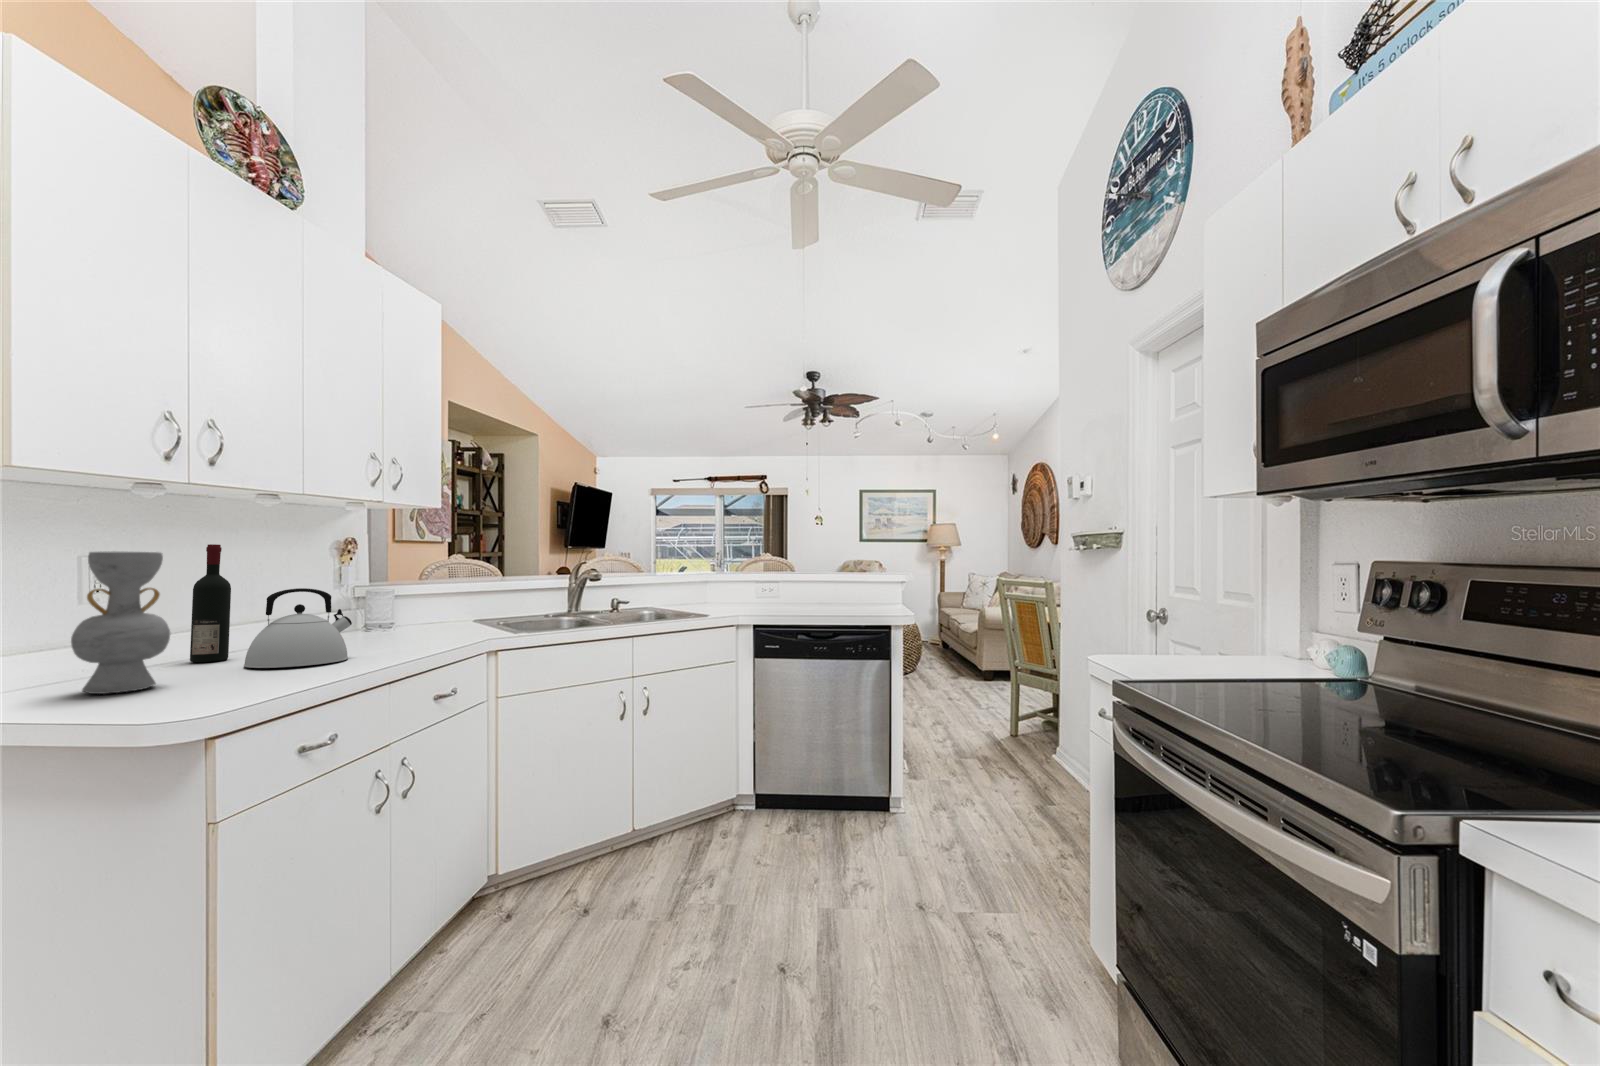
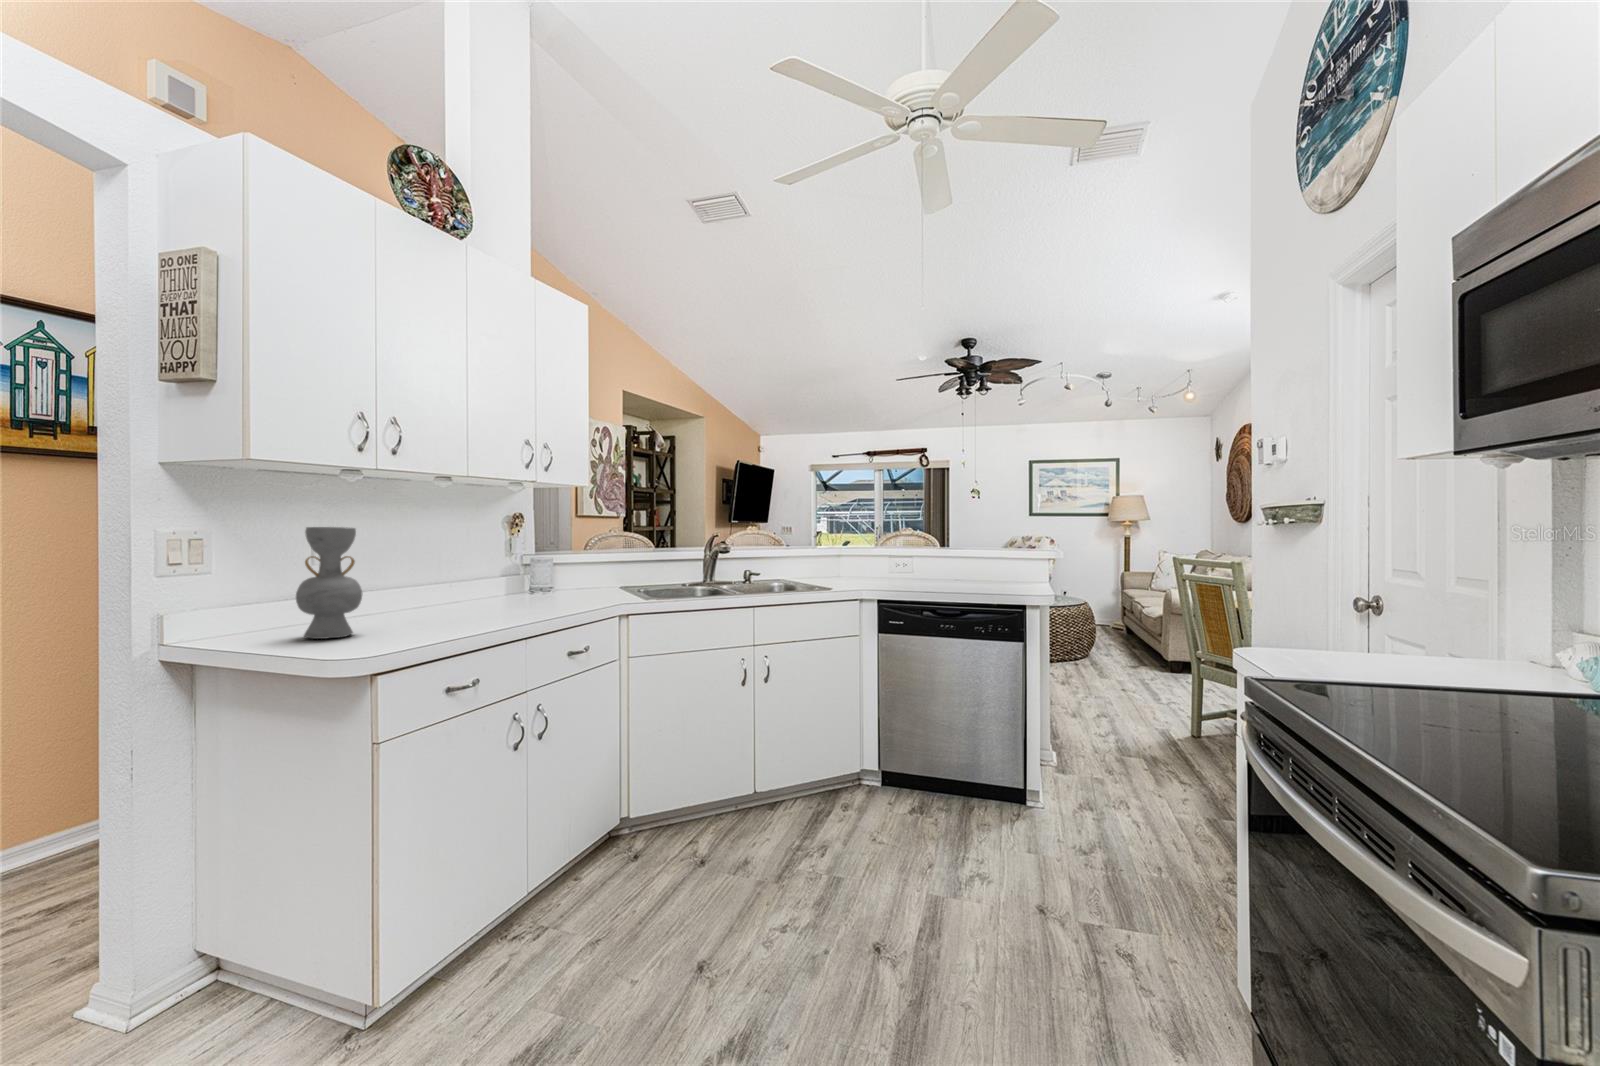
wine bottle: present [190,544,231,662] -> none [389,521,417,617]
kettle: present [244,588,352,668] -> none [421,559,503,624]

